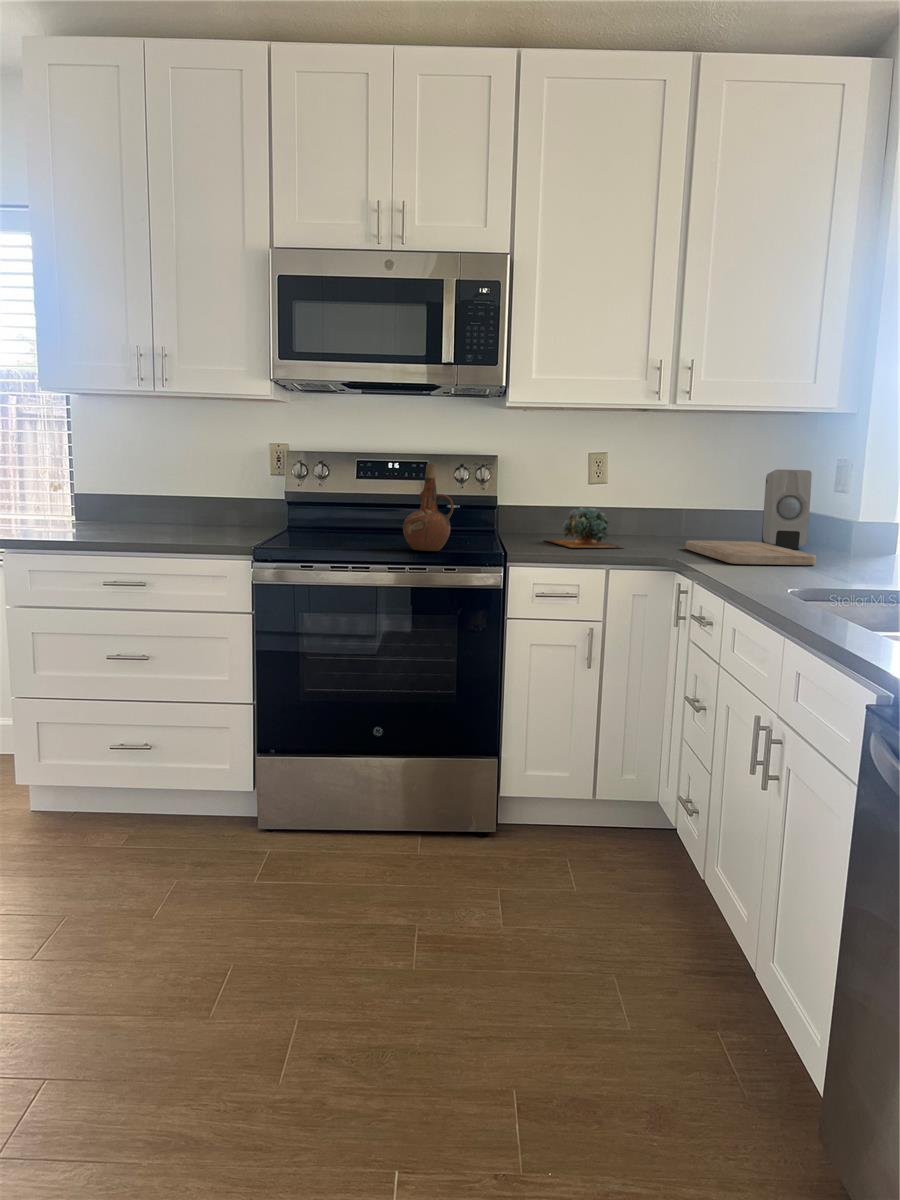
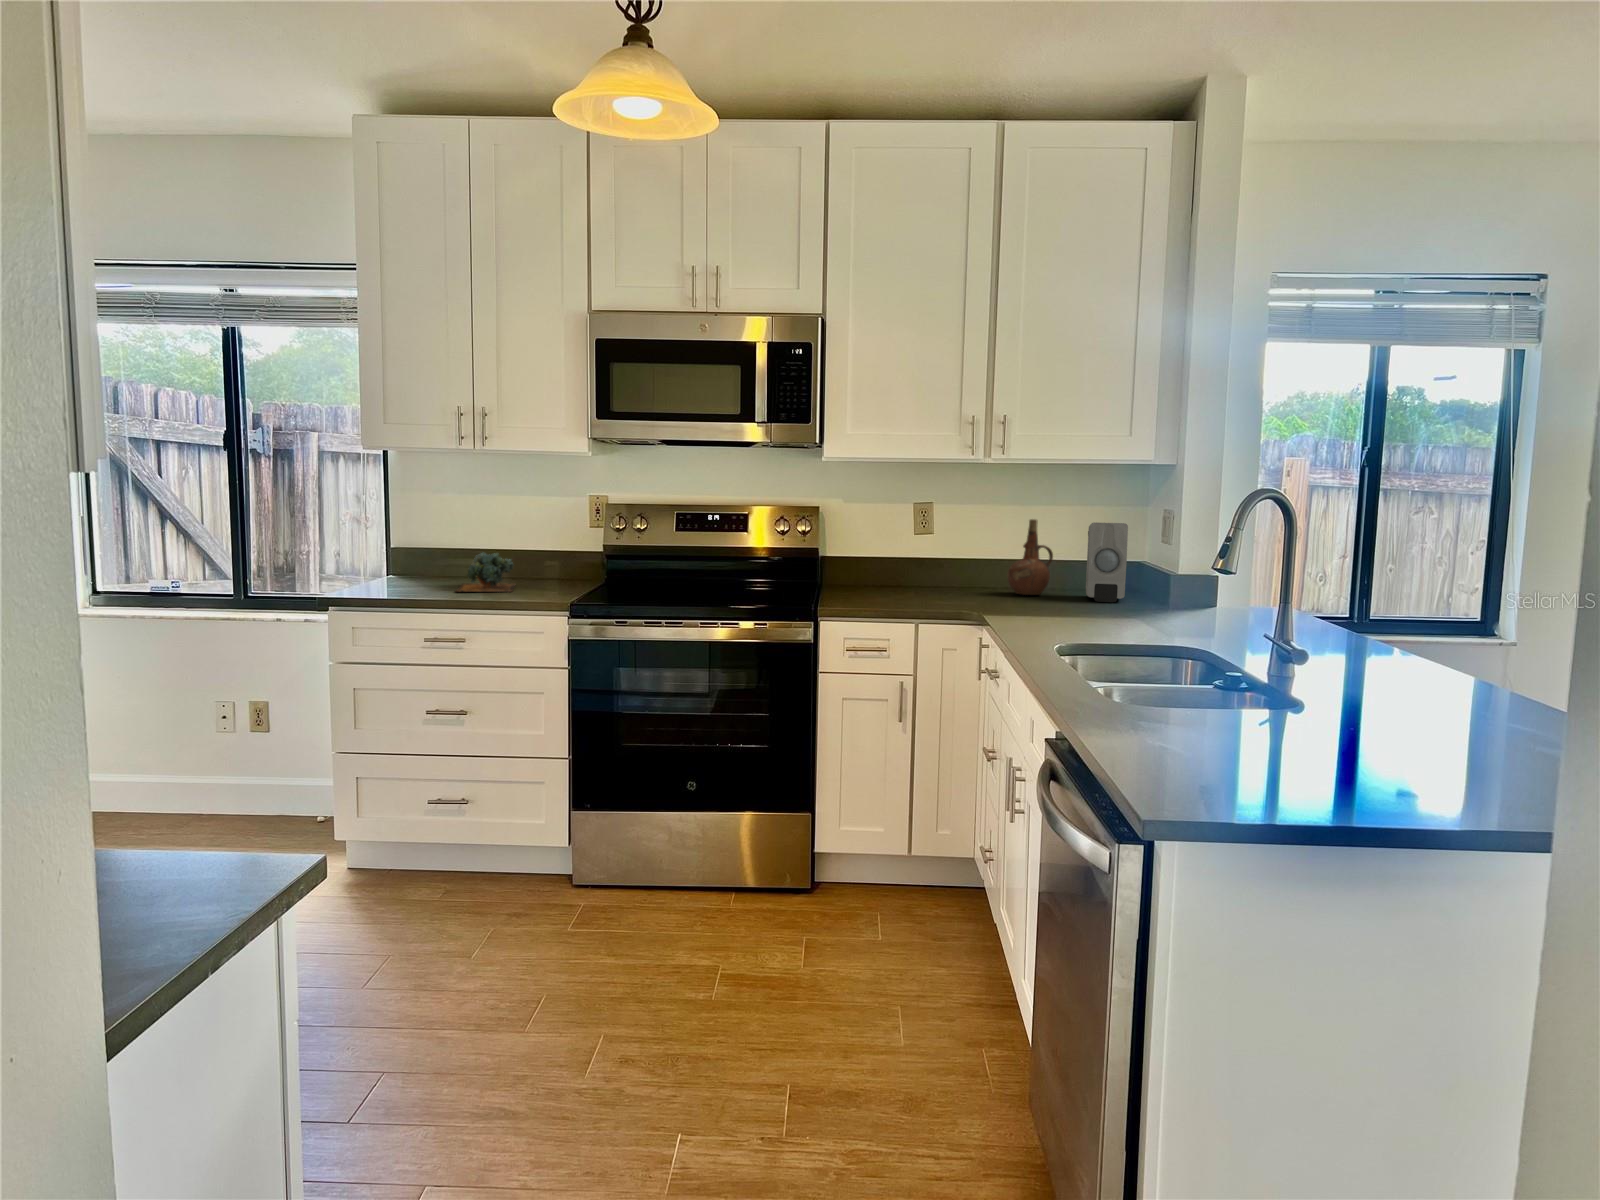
ceramic pitcher: present [403,464,454,551] -> present [1007,519,1053,595]
succulent plant: present [545,507,623,548] -> present [456,552,515,592]
cutting board: present [686,541,816,565] -> none [1001,594,1114,621]

